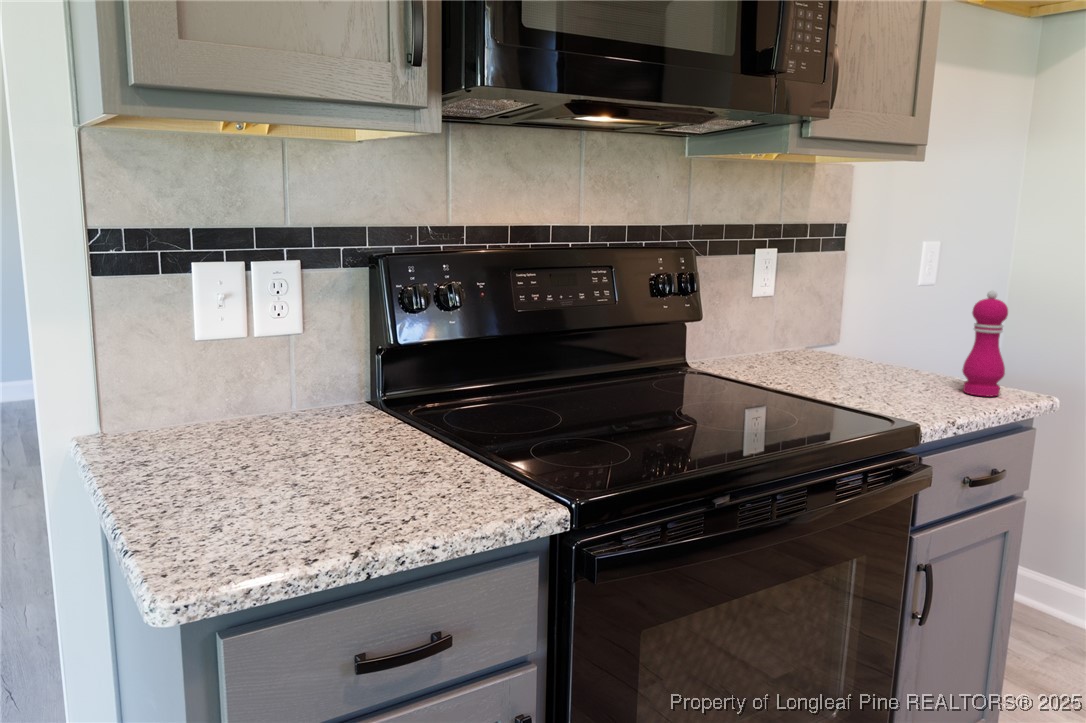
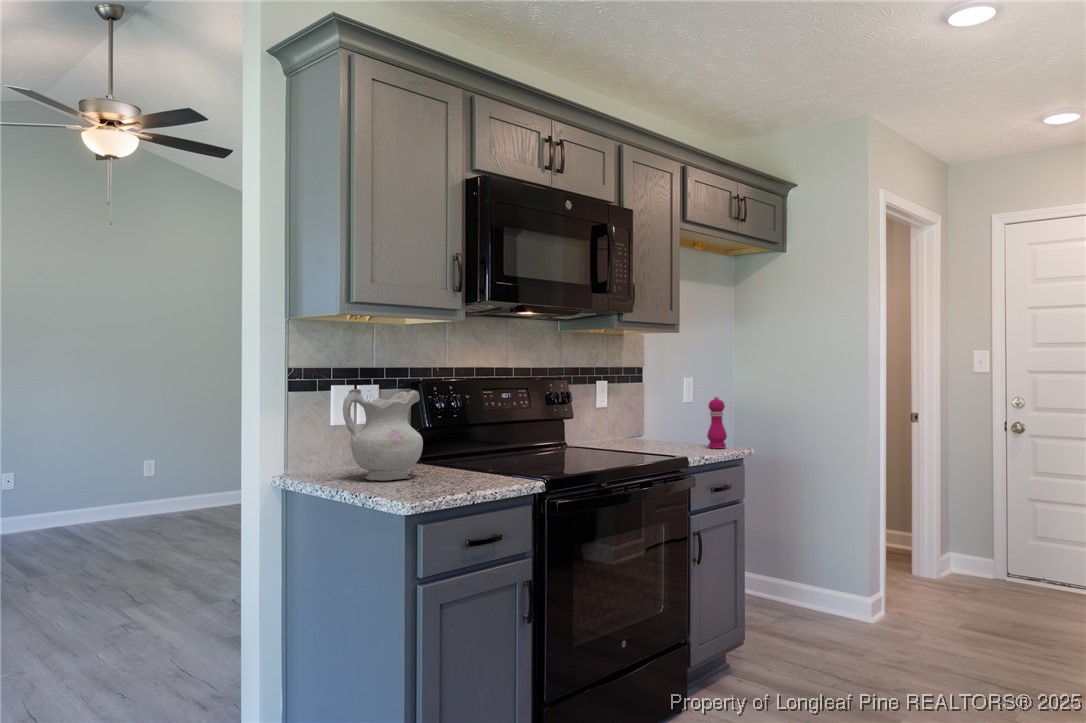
ceramic pitcher: none [137,282,325,482] -> present [343,389,423,481]

